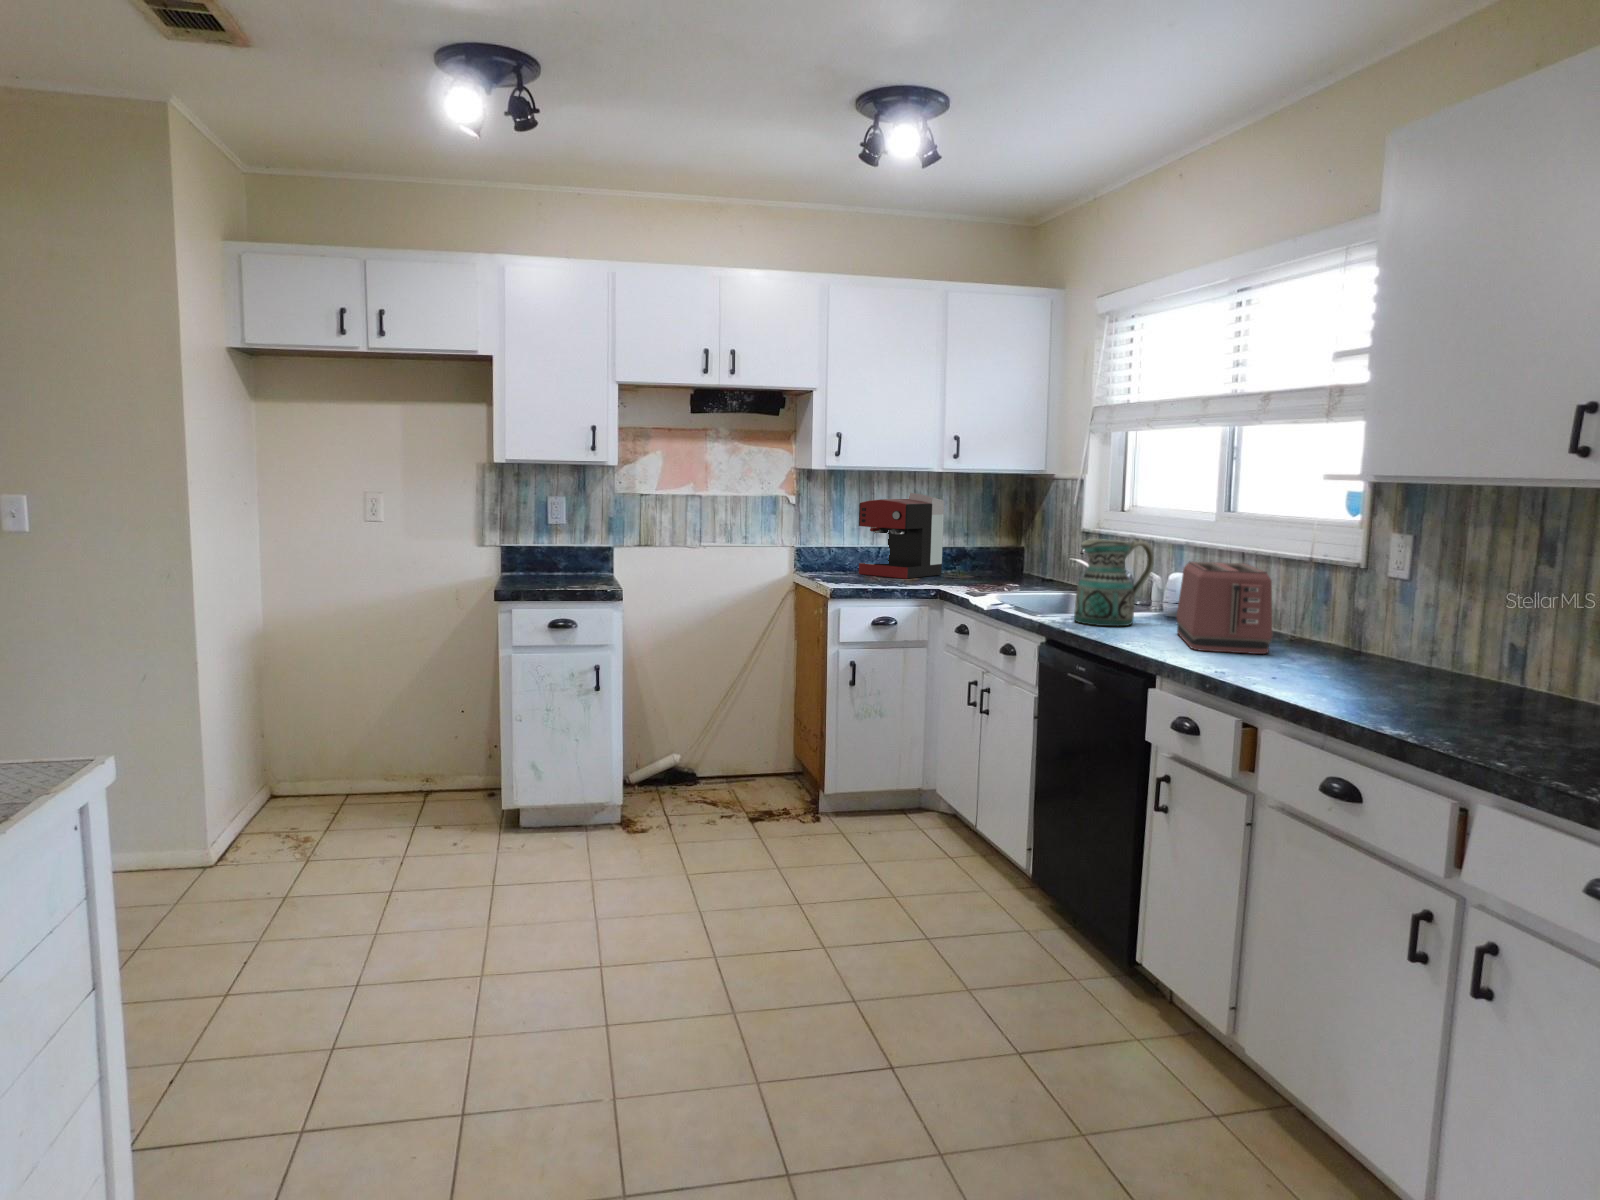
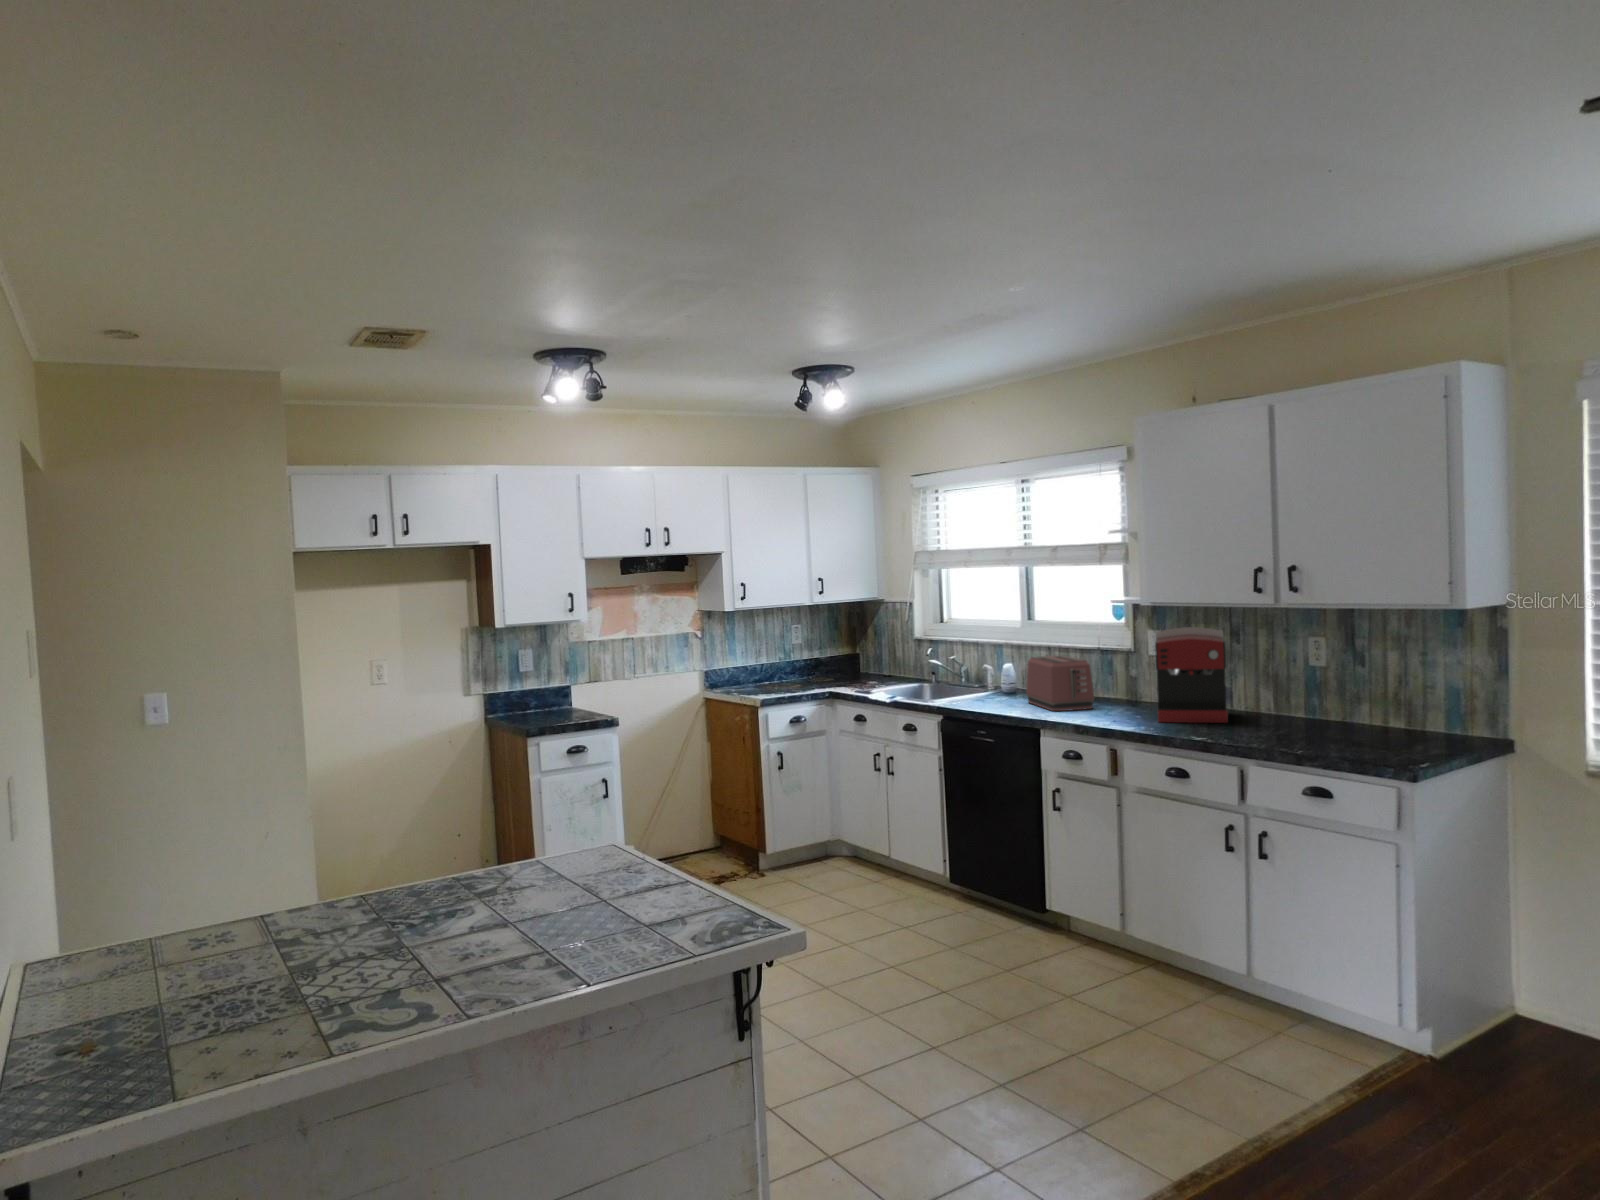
coffee maker: present [859,493,944,579] -> present [1155,627,1228,723]
ceramic pitcher: present [1074,539,1154,626] -> none [958,645,1001,704]

